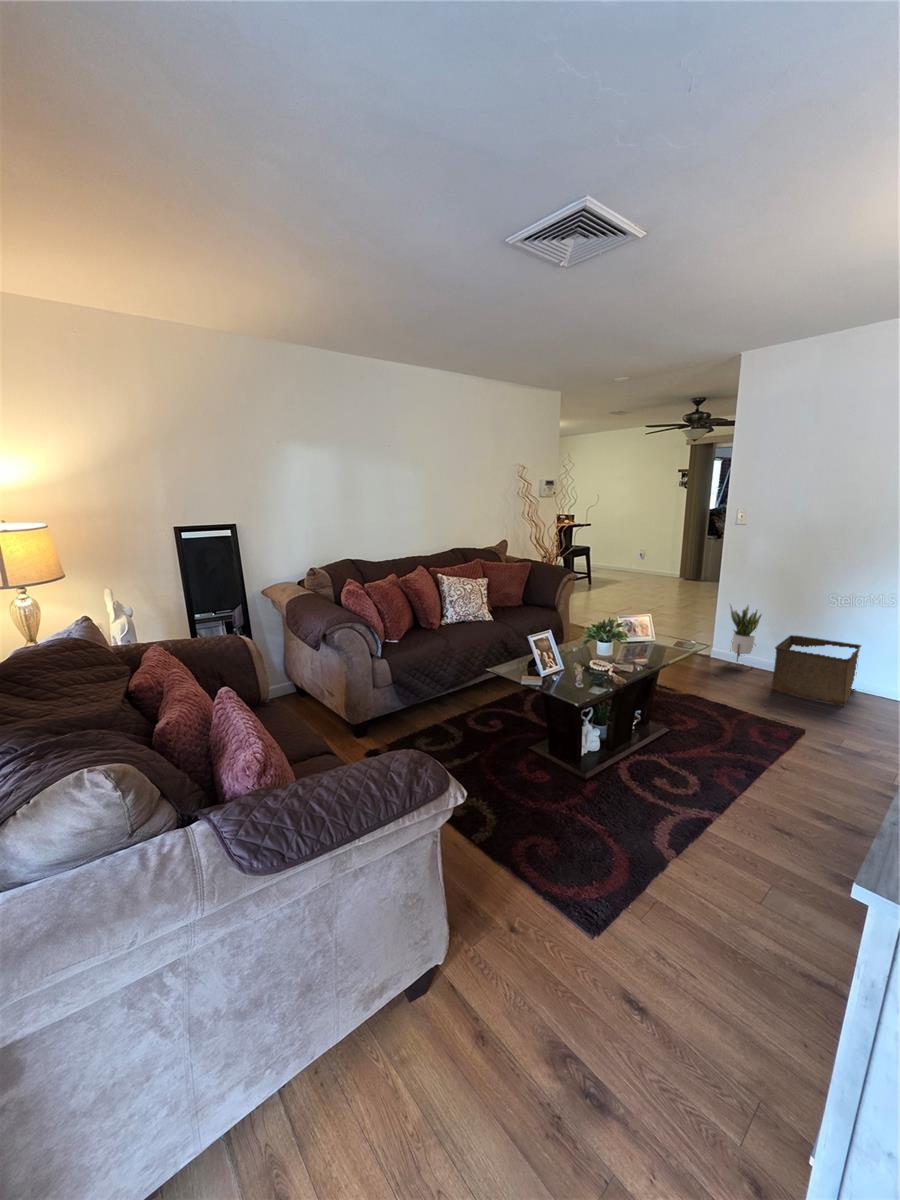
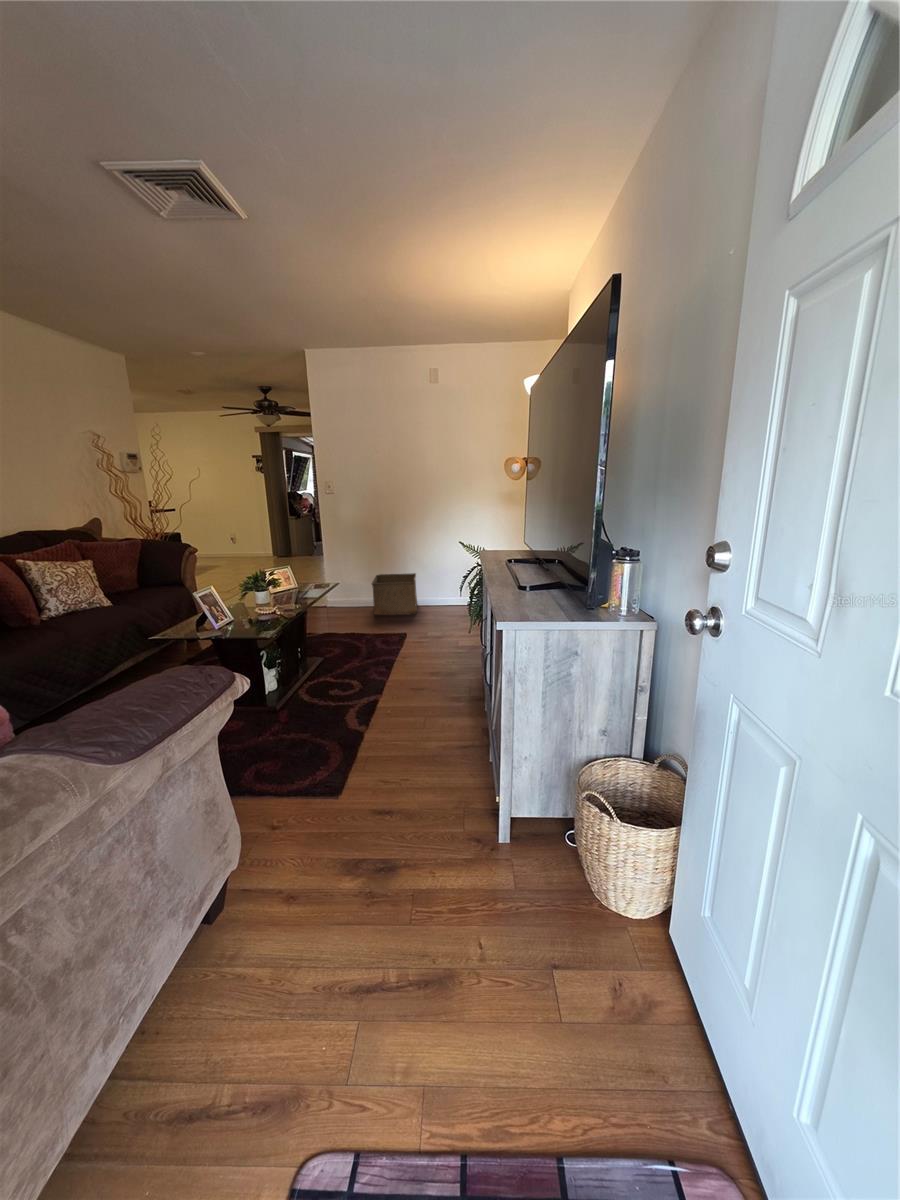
potted plant: present [730,605,761,668] -> none [333,557,357,608]

